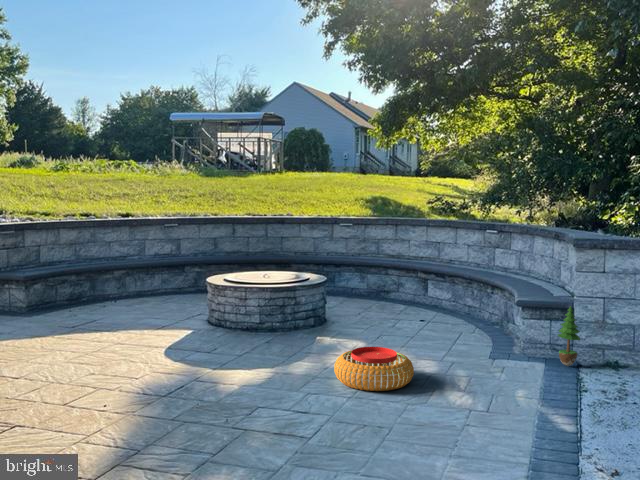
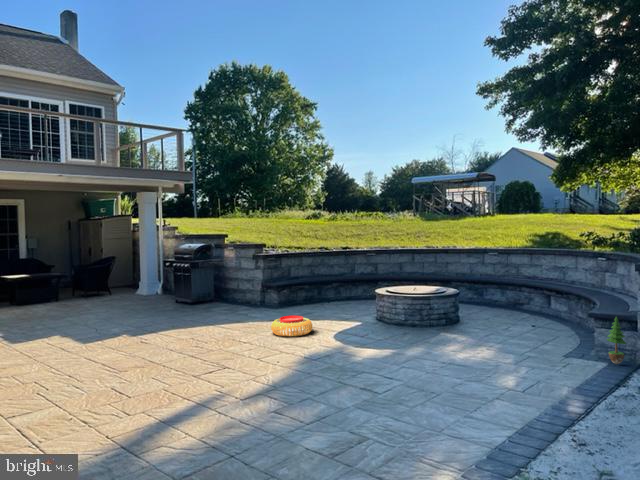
pouf: present [334,347,414,391] -> present [271,316,312,337]

